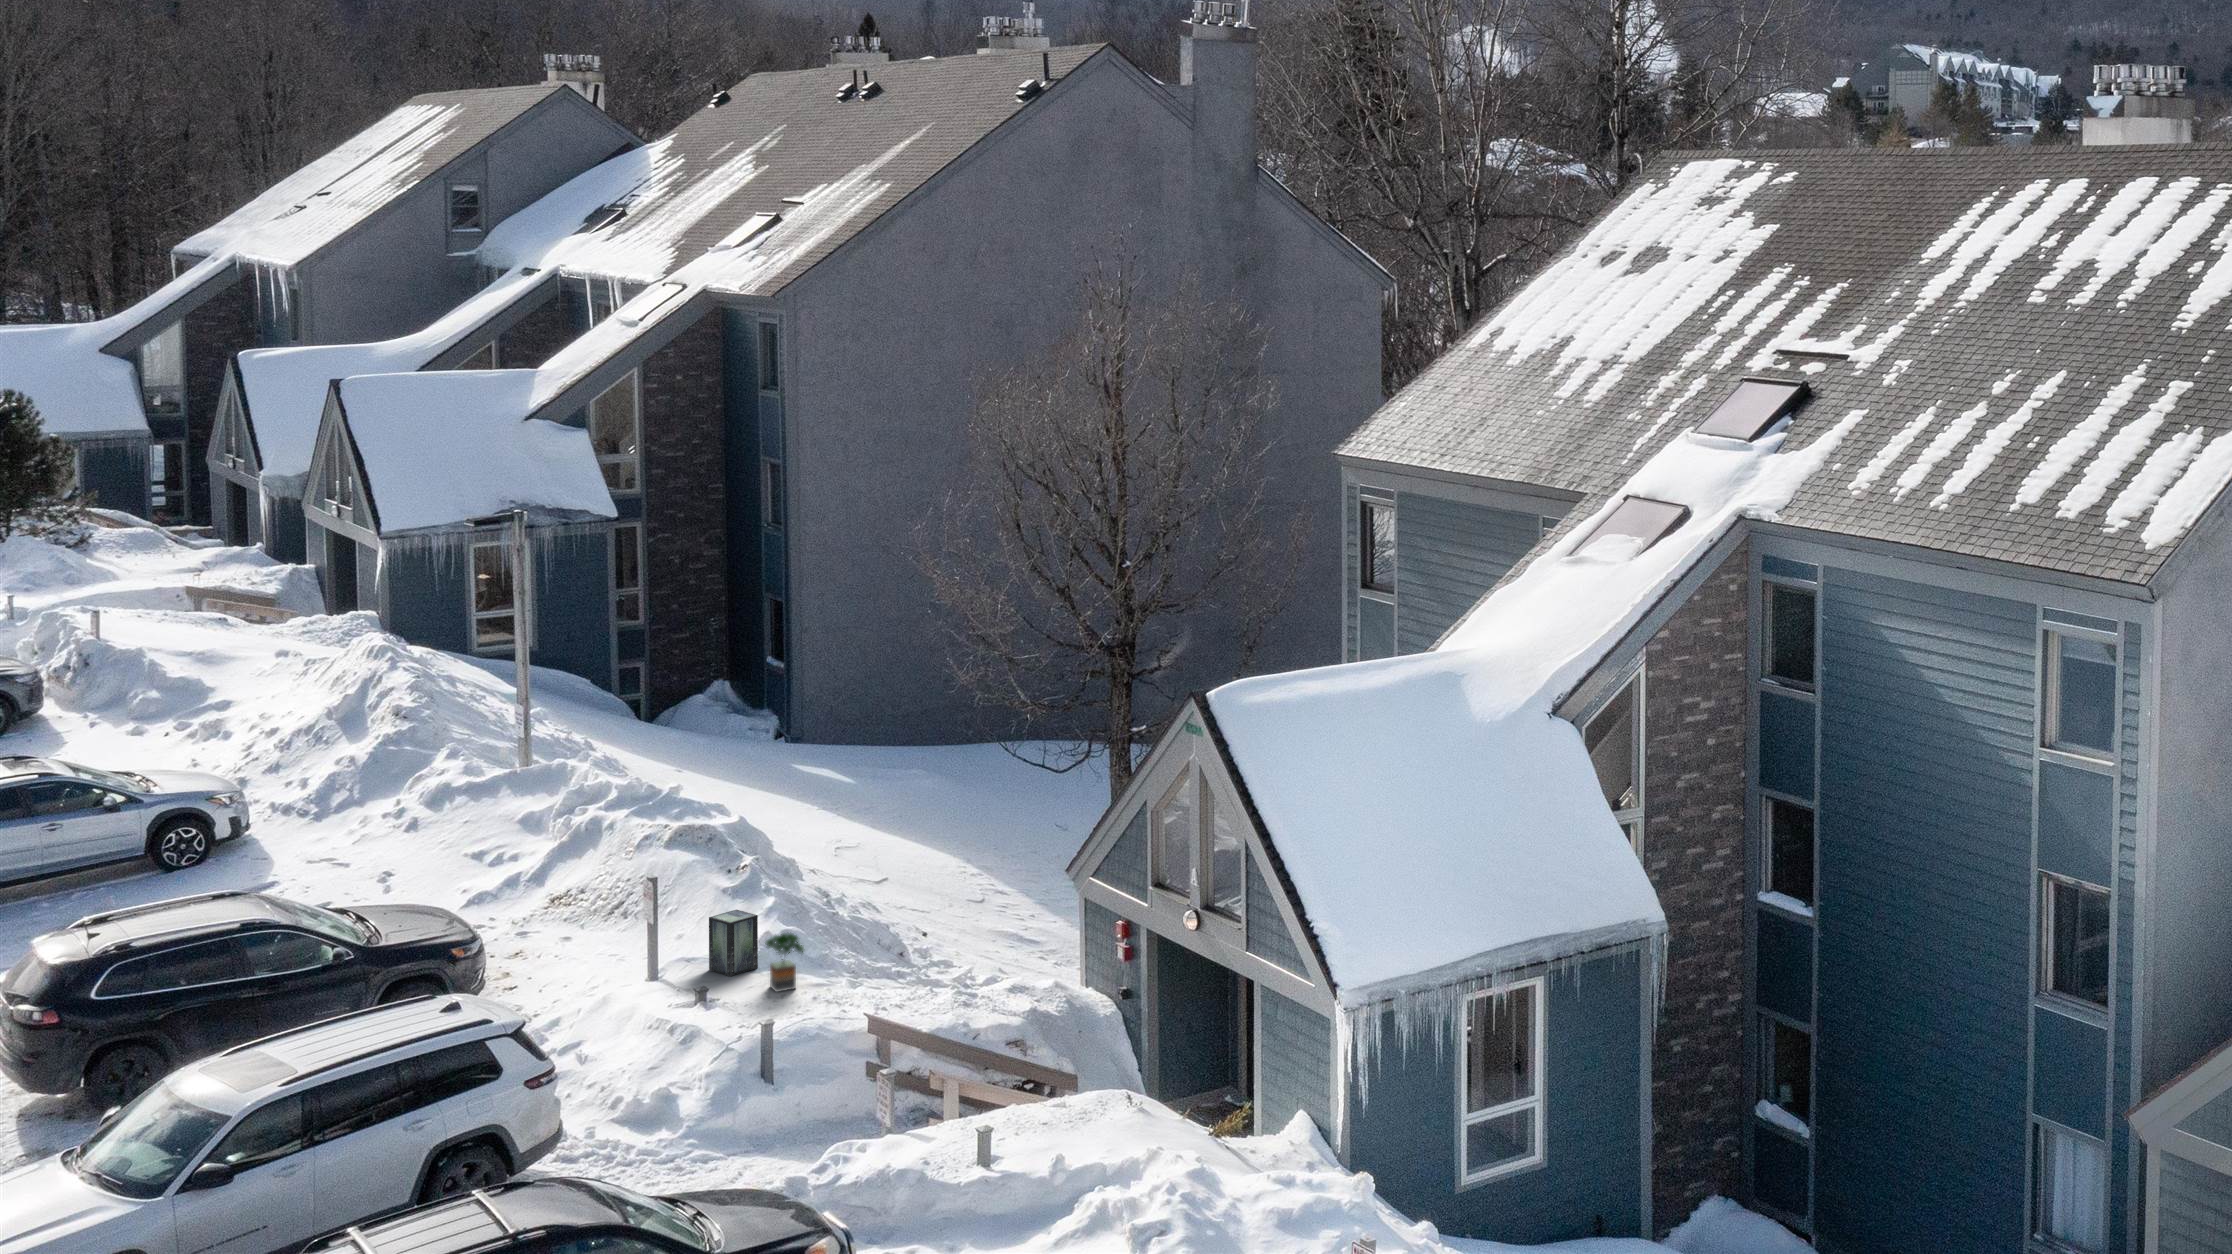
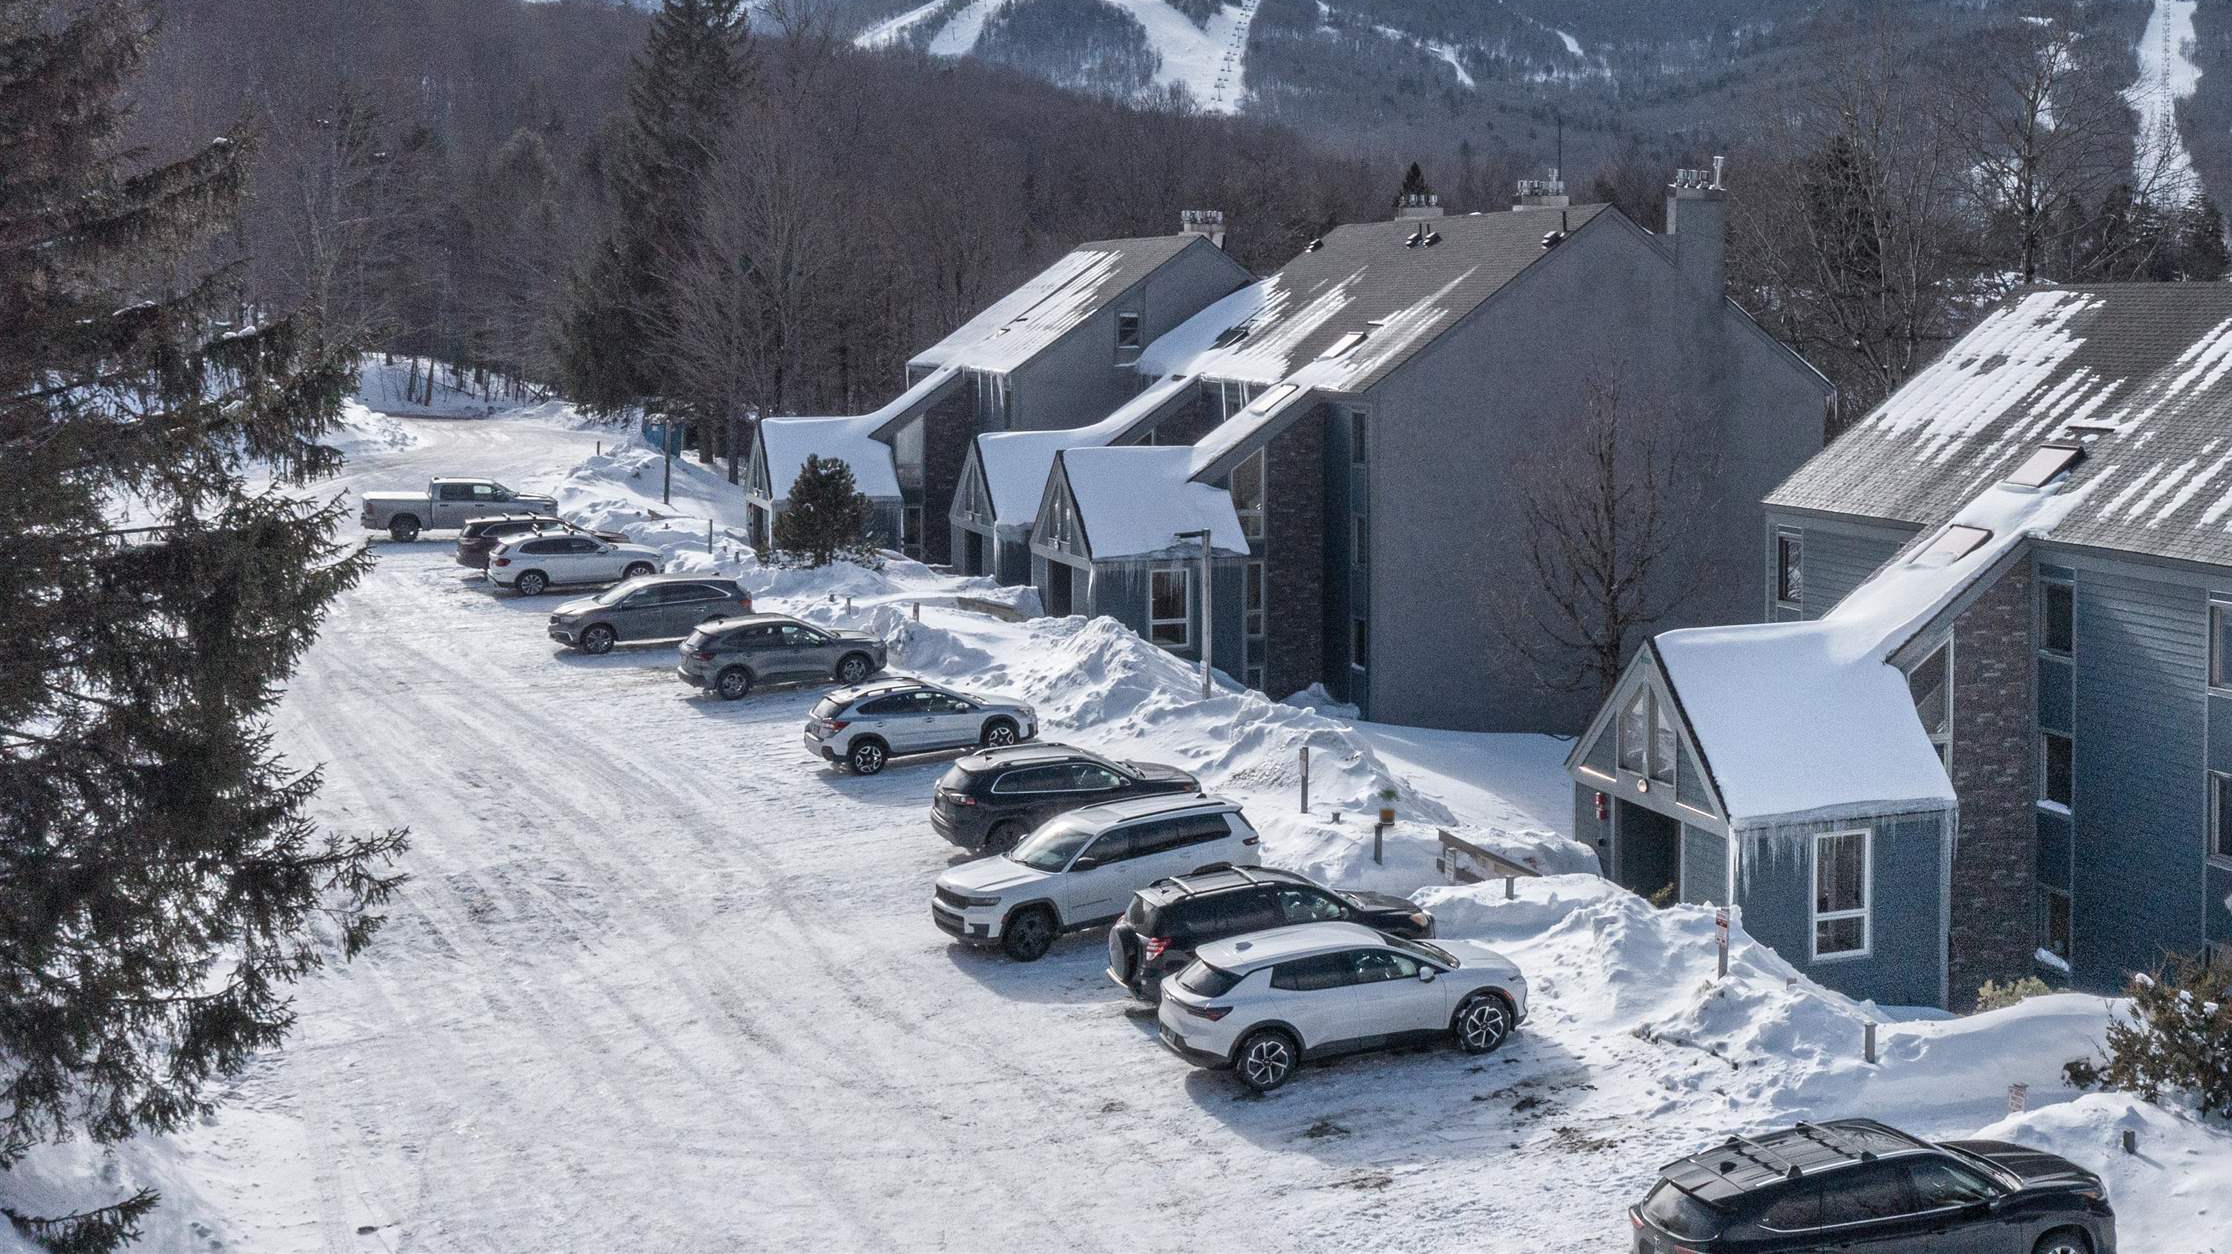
storage box: present [709,910,758,976] -> none [1341,777,1371,817]

